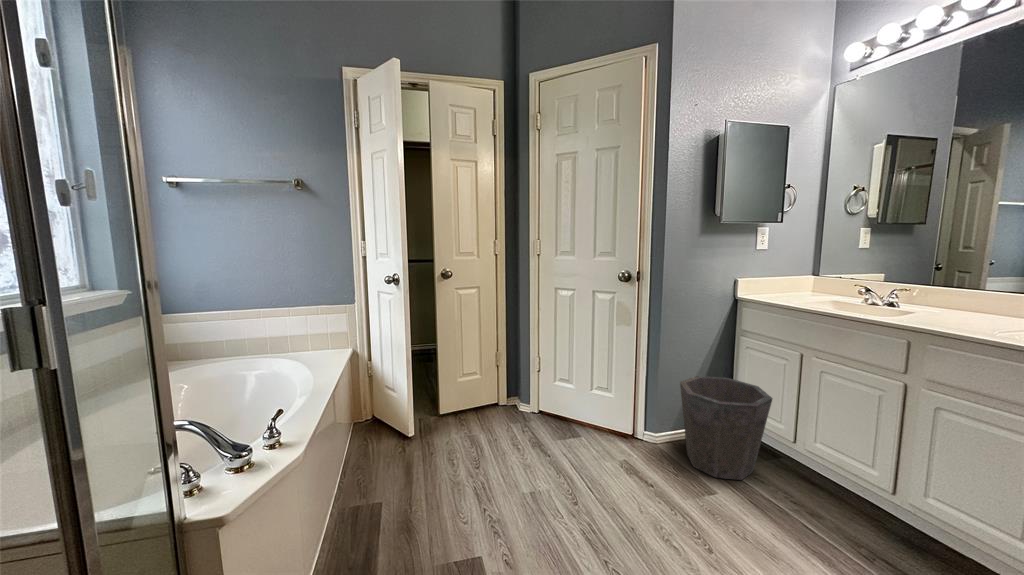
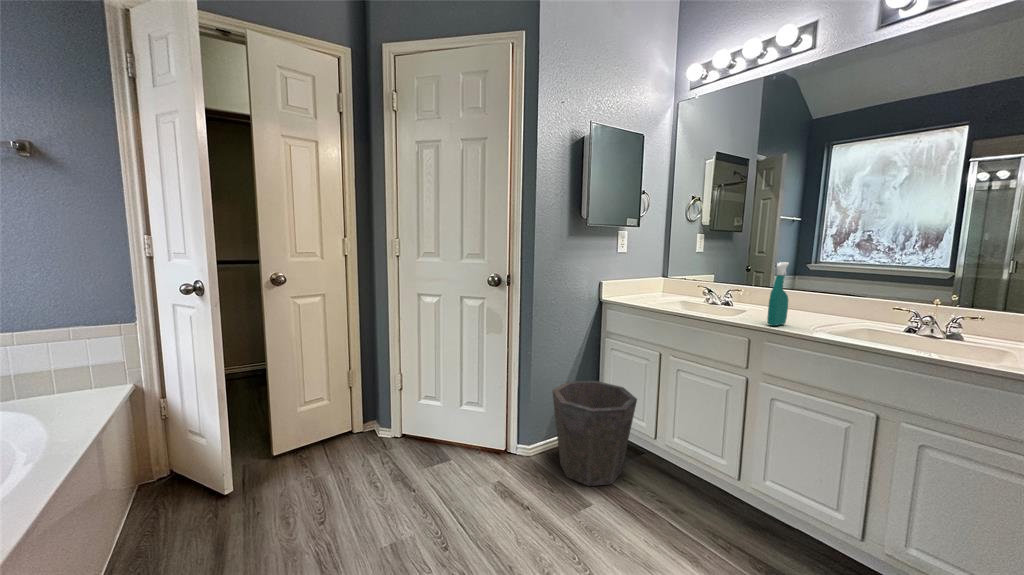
spray bottle: none [935,257,968,328] -> present [767,262,789,326]

